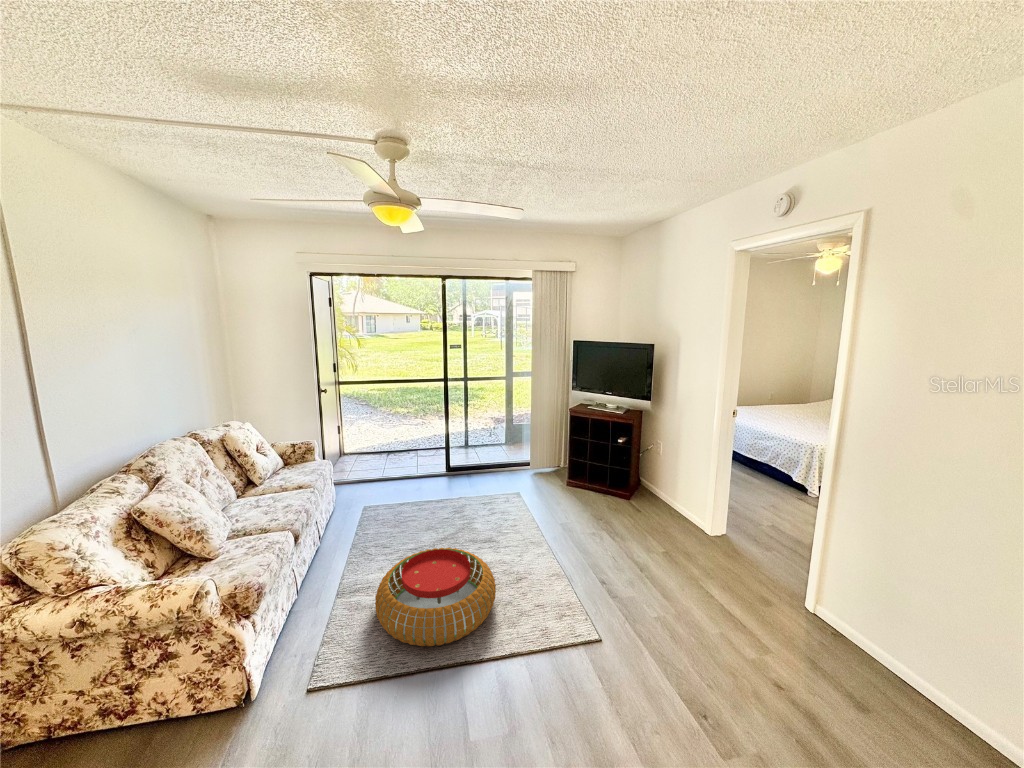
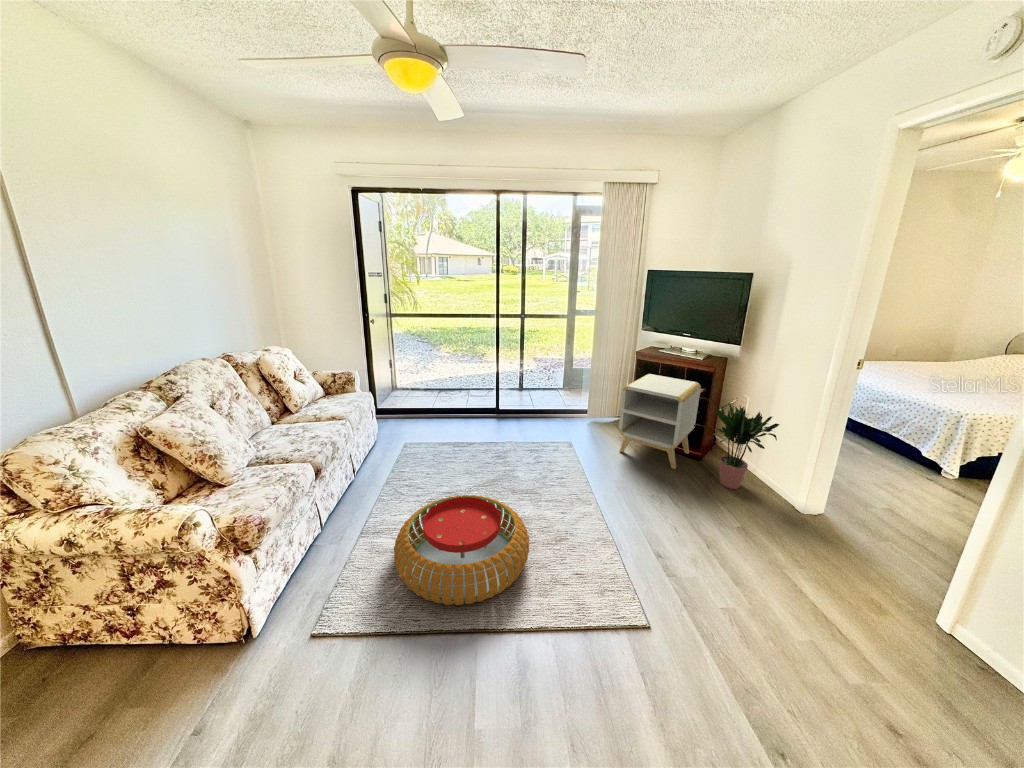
side table: none [562,428,625,510] -> present [619,374,701,469]
potted plant: none [634,446,690,522] -> present [713,403,779,489]

